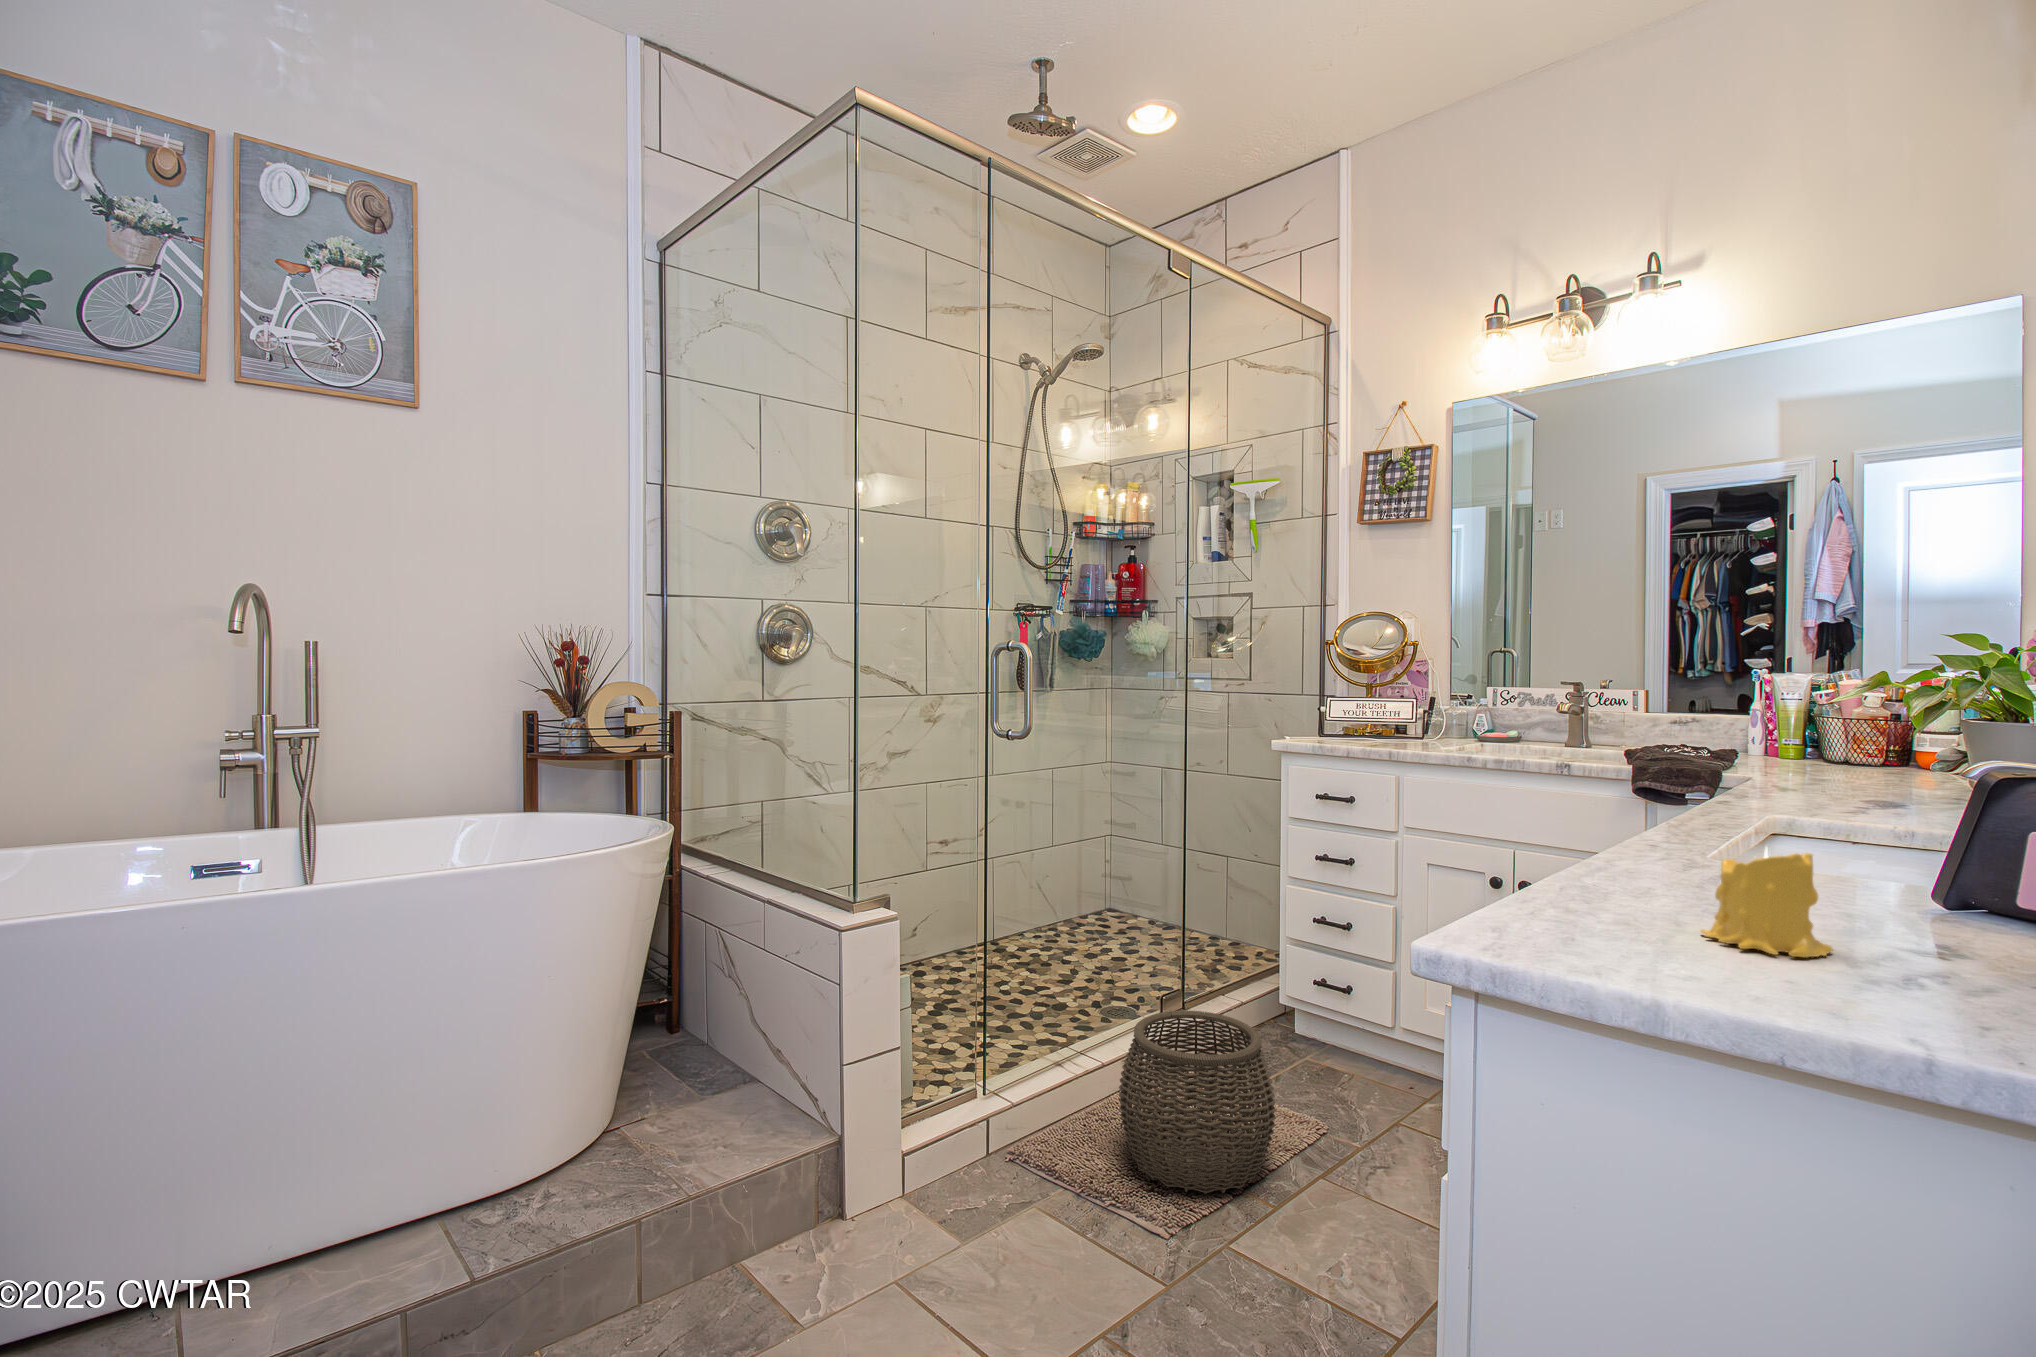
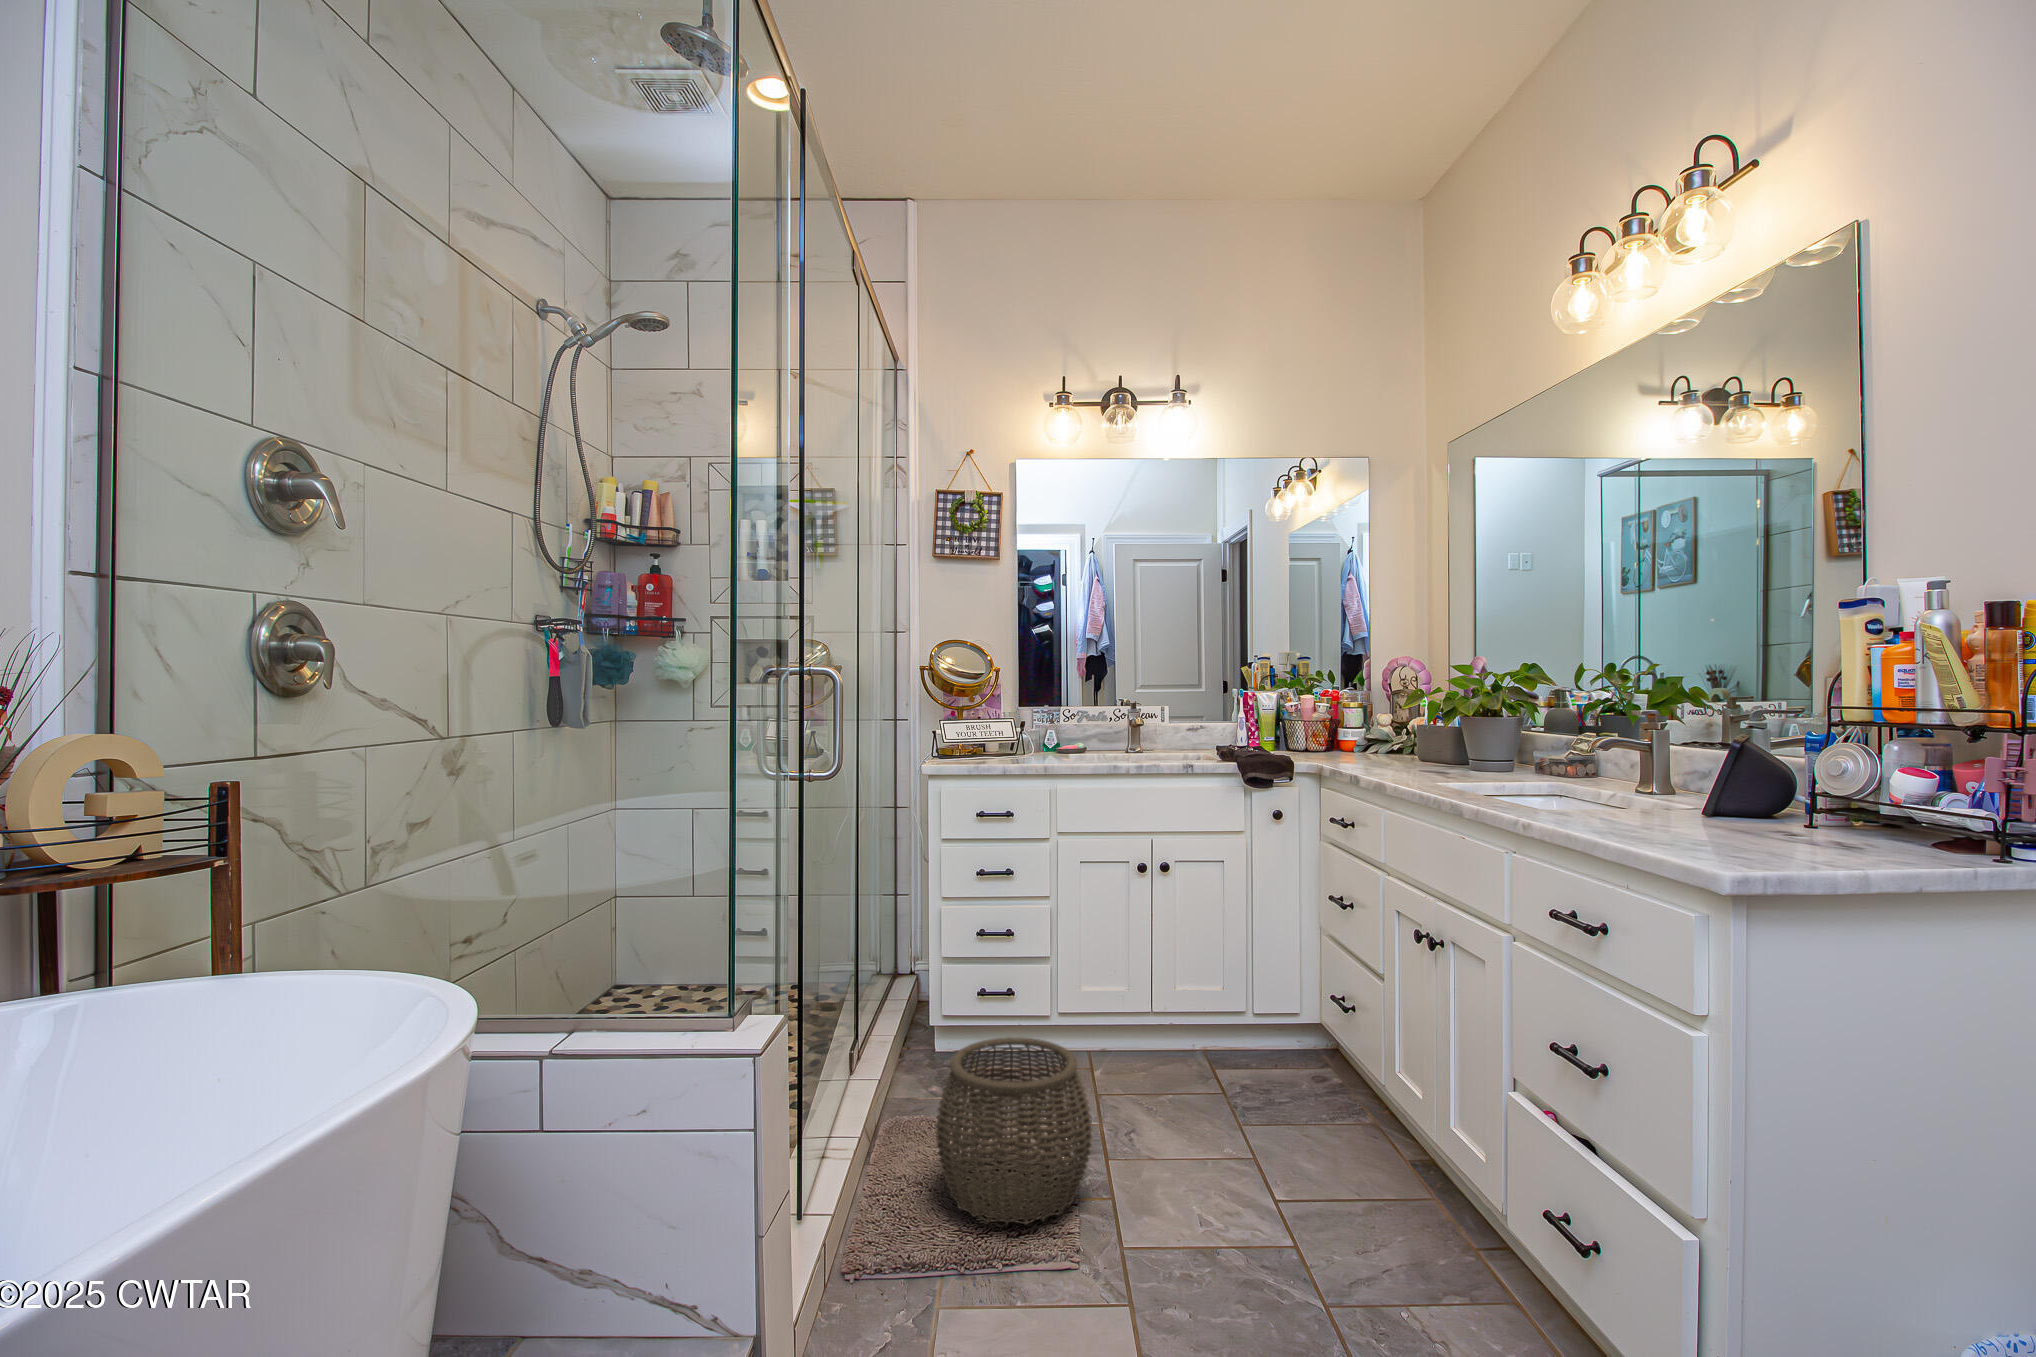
candle: present [1701,847,1833,957] -> none [1770,783,1859,847]

